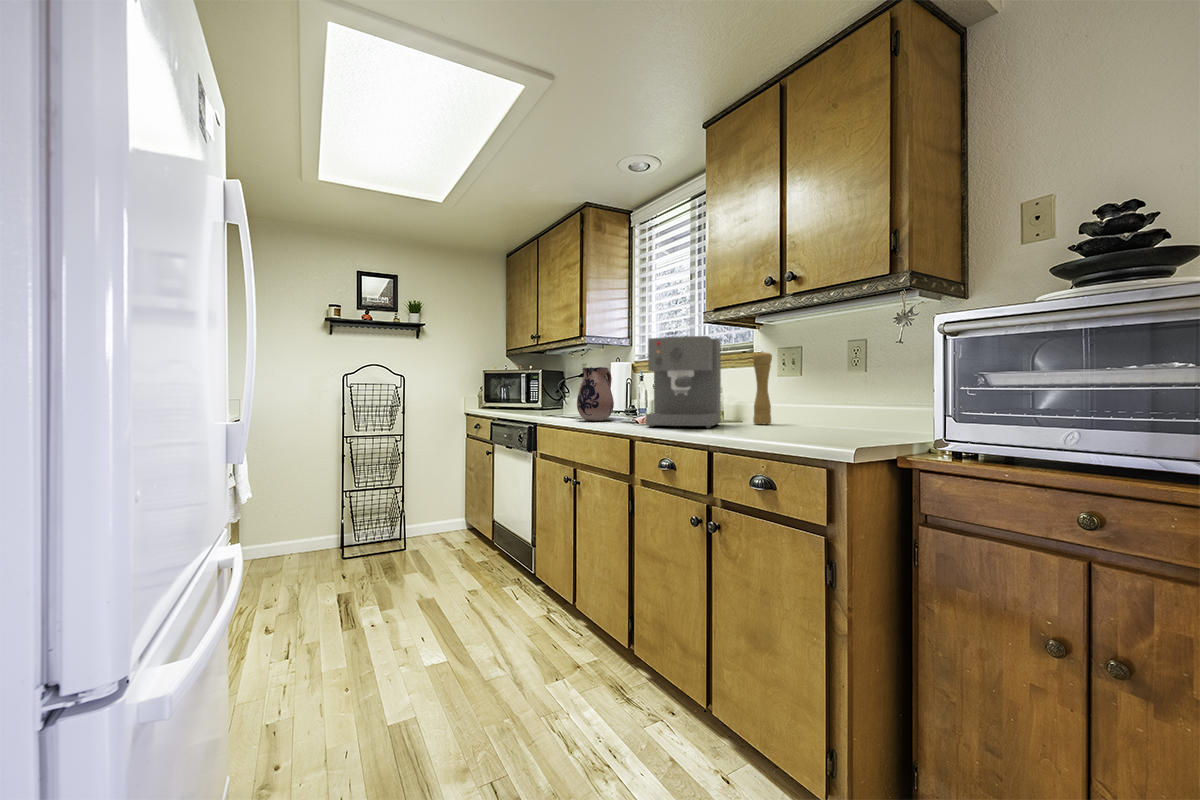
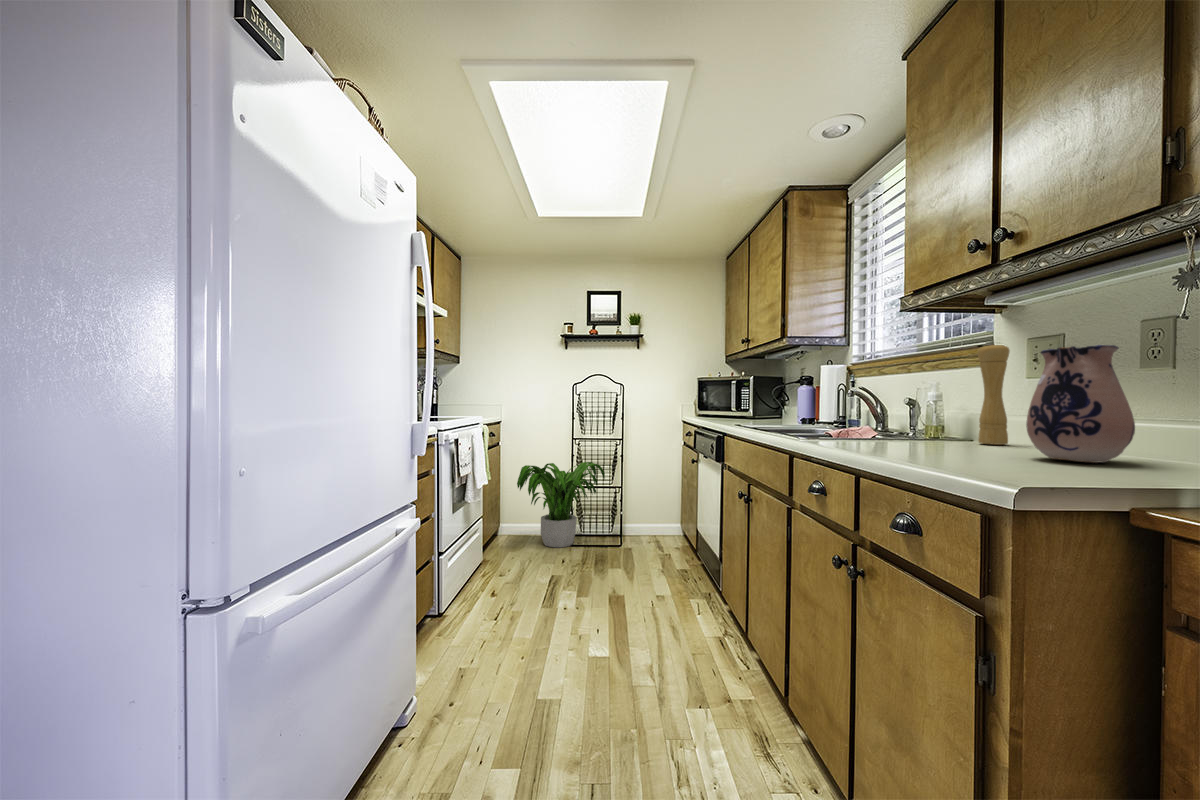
coffee maker: present [646,336,721,428] -> none [811,328,925,446]
ceramic pitcher: present [577,367,614,421] -> present [1026,345,1135,463]
potted plant: none [276,463,383,564] -> present [517,462,605,547]

